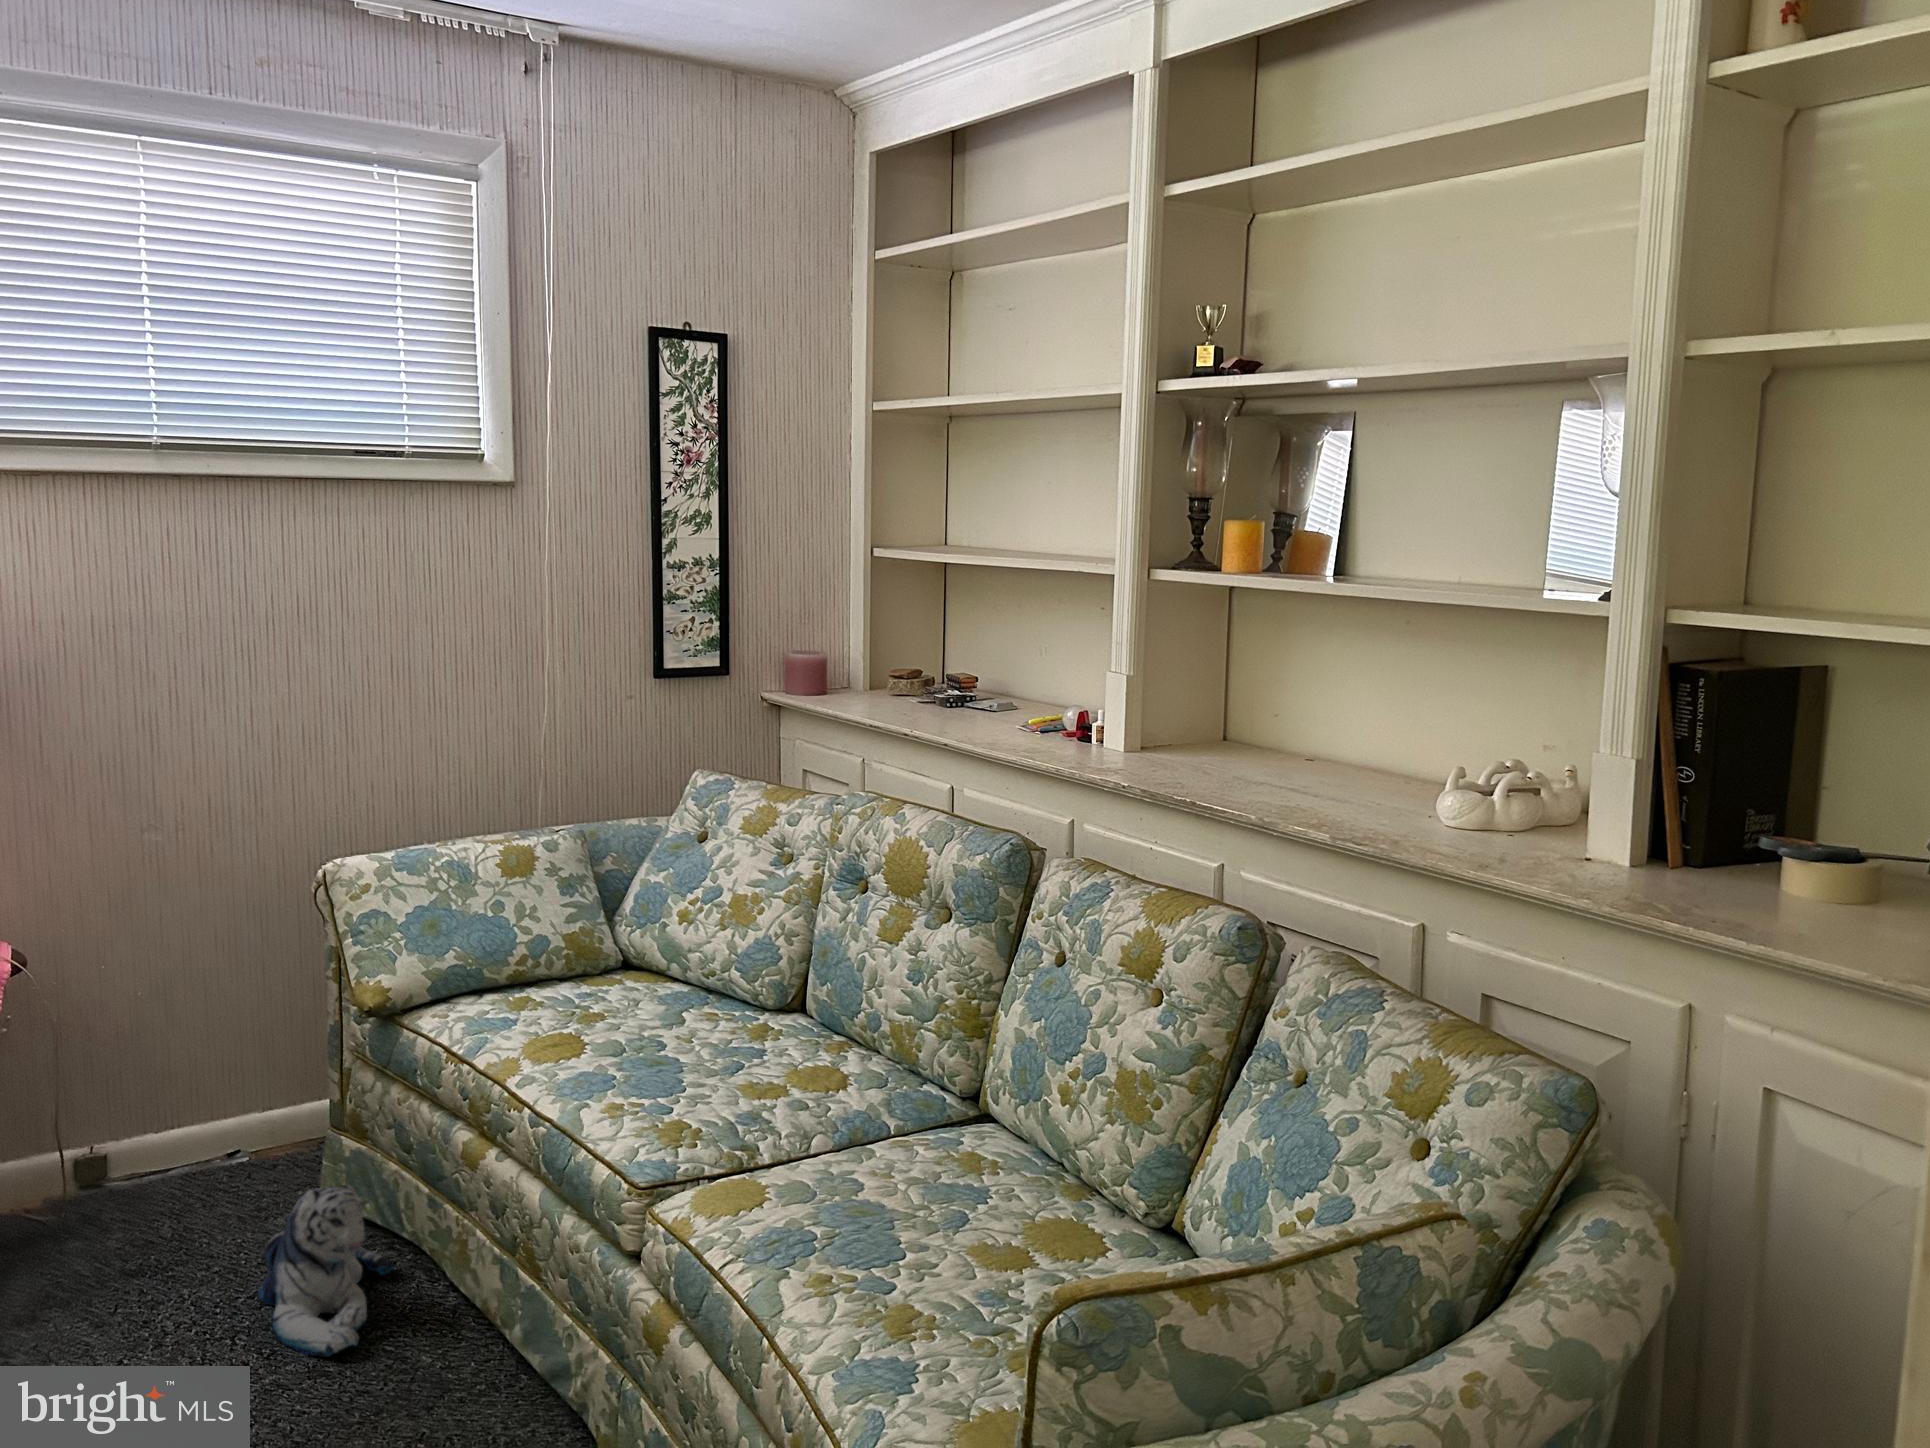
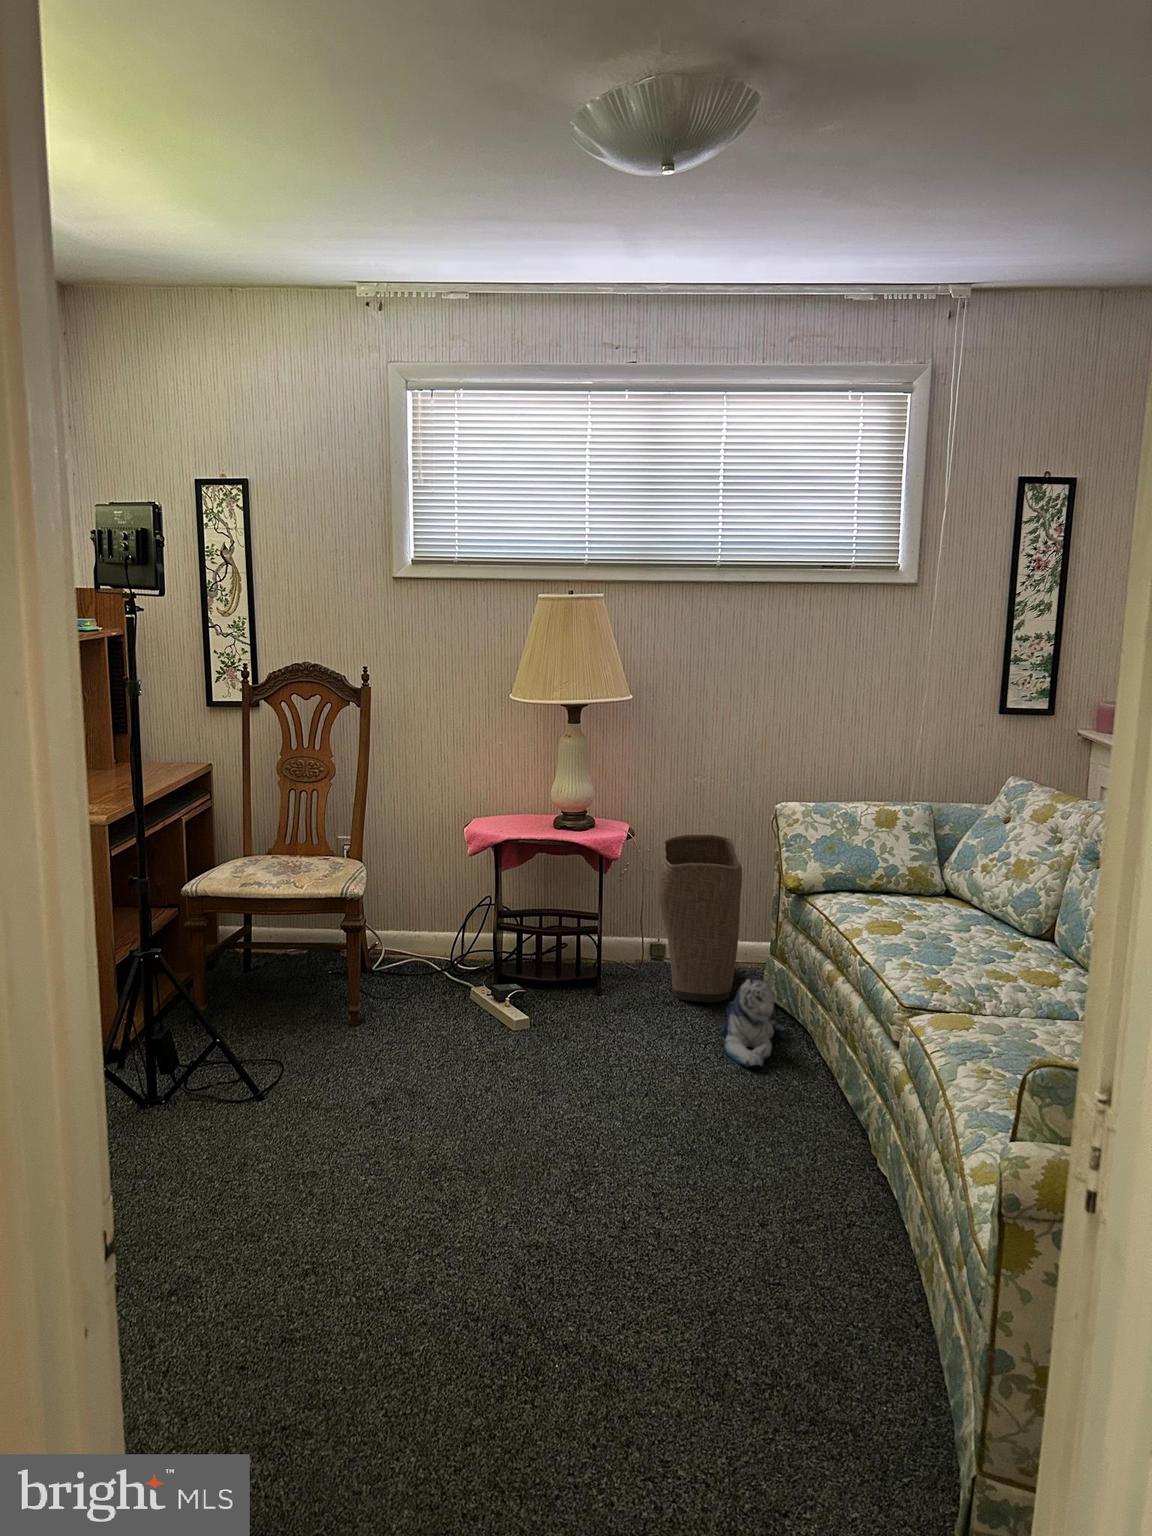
laundry basket: none [83,932,265,1252] -> present [658,835,742,1003]

